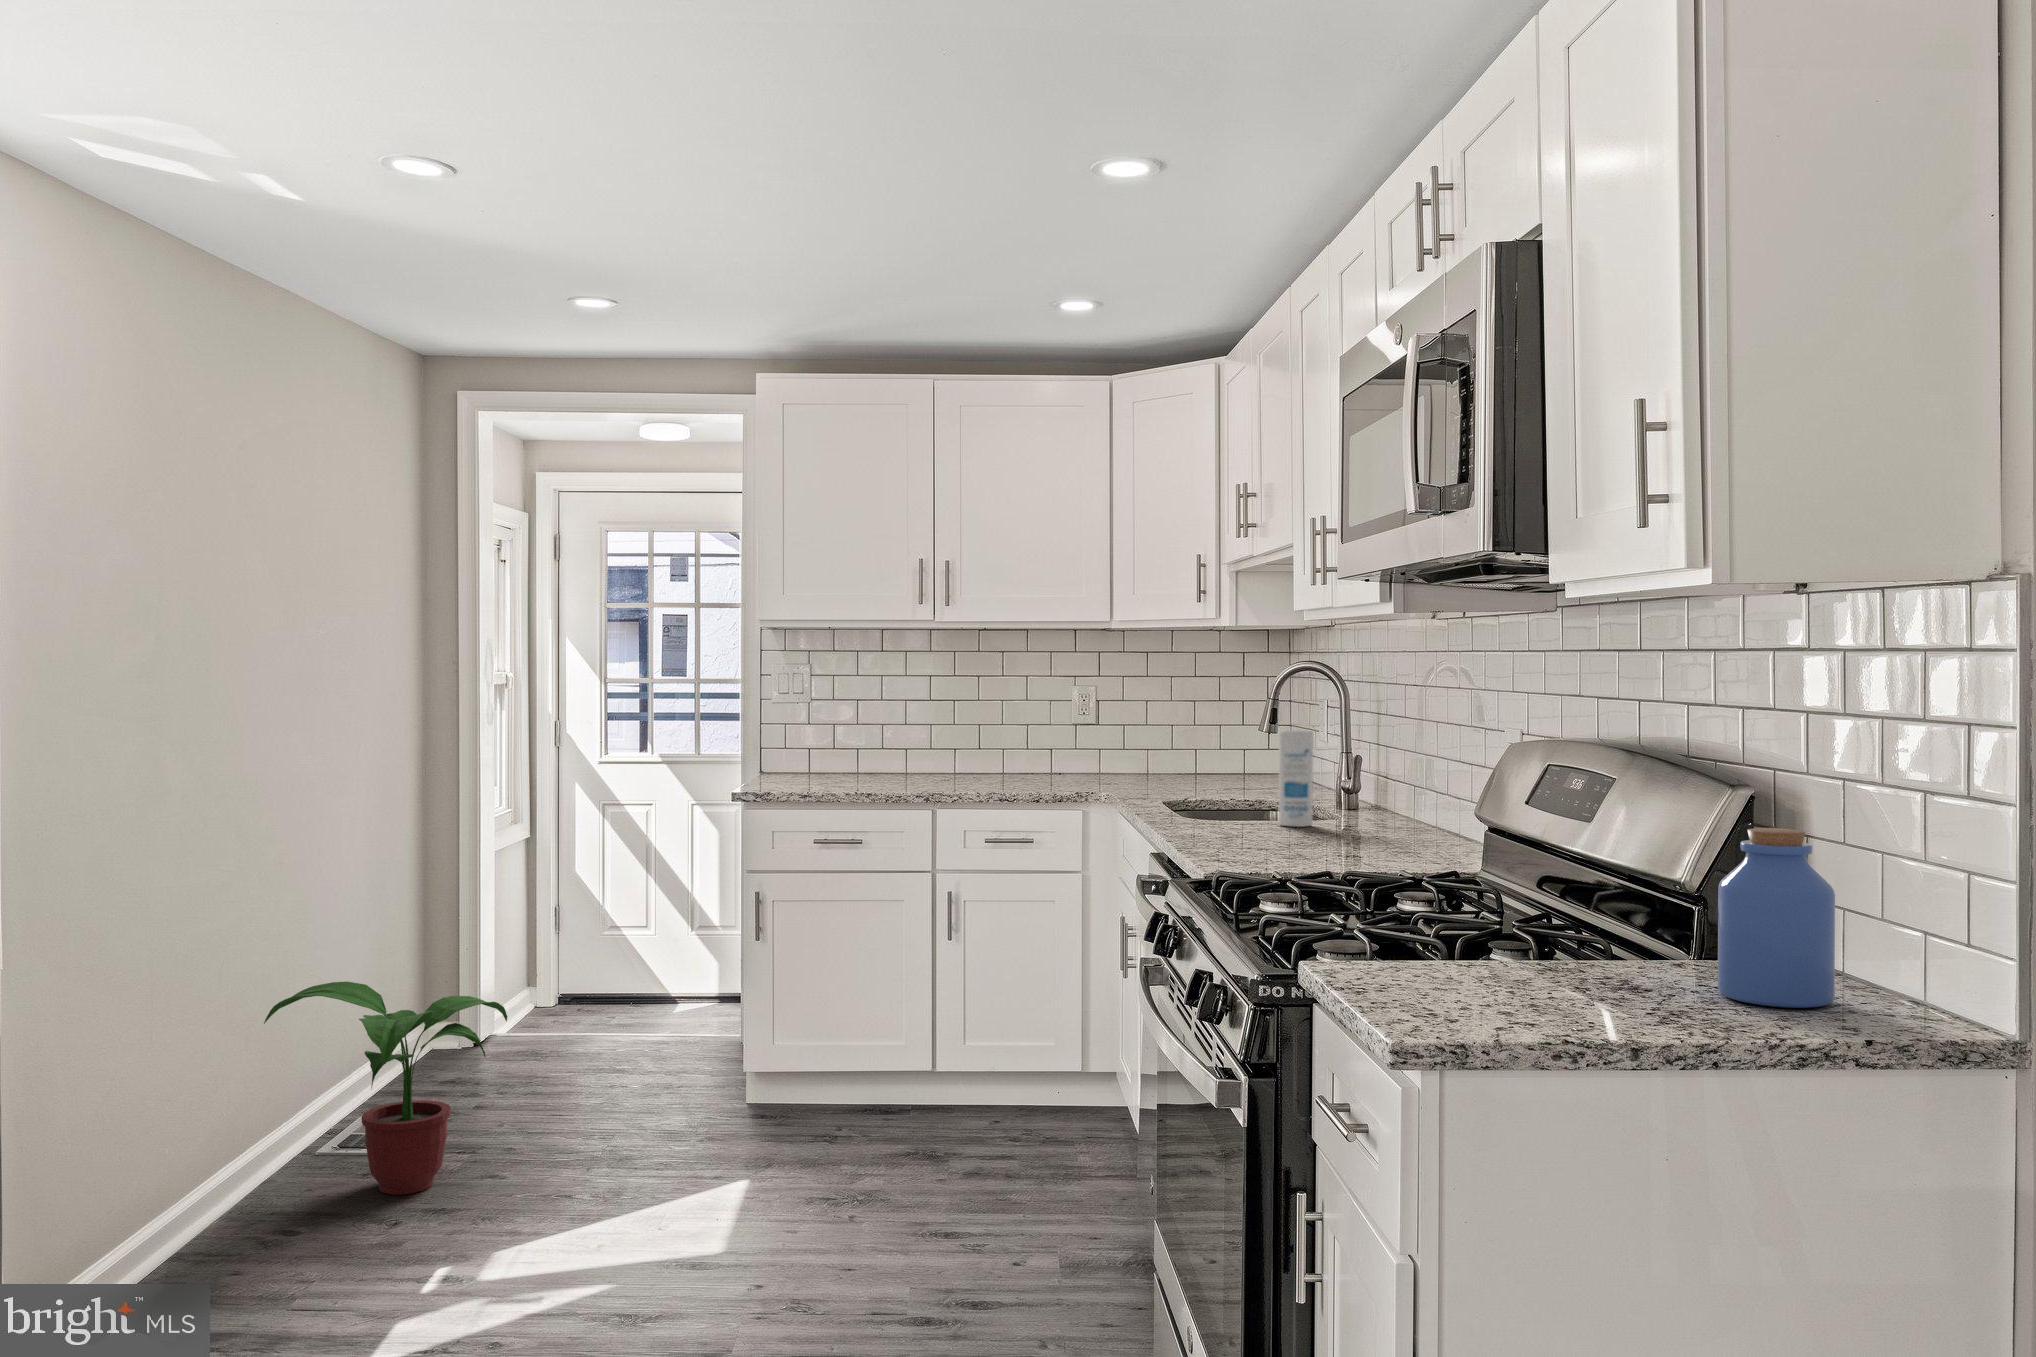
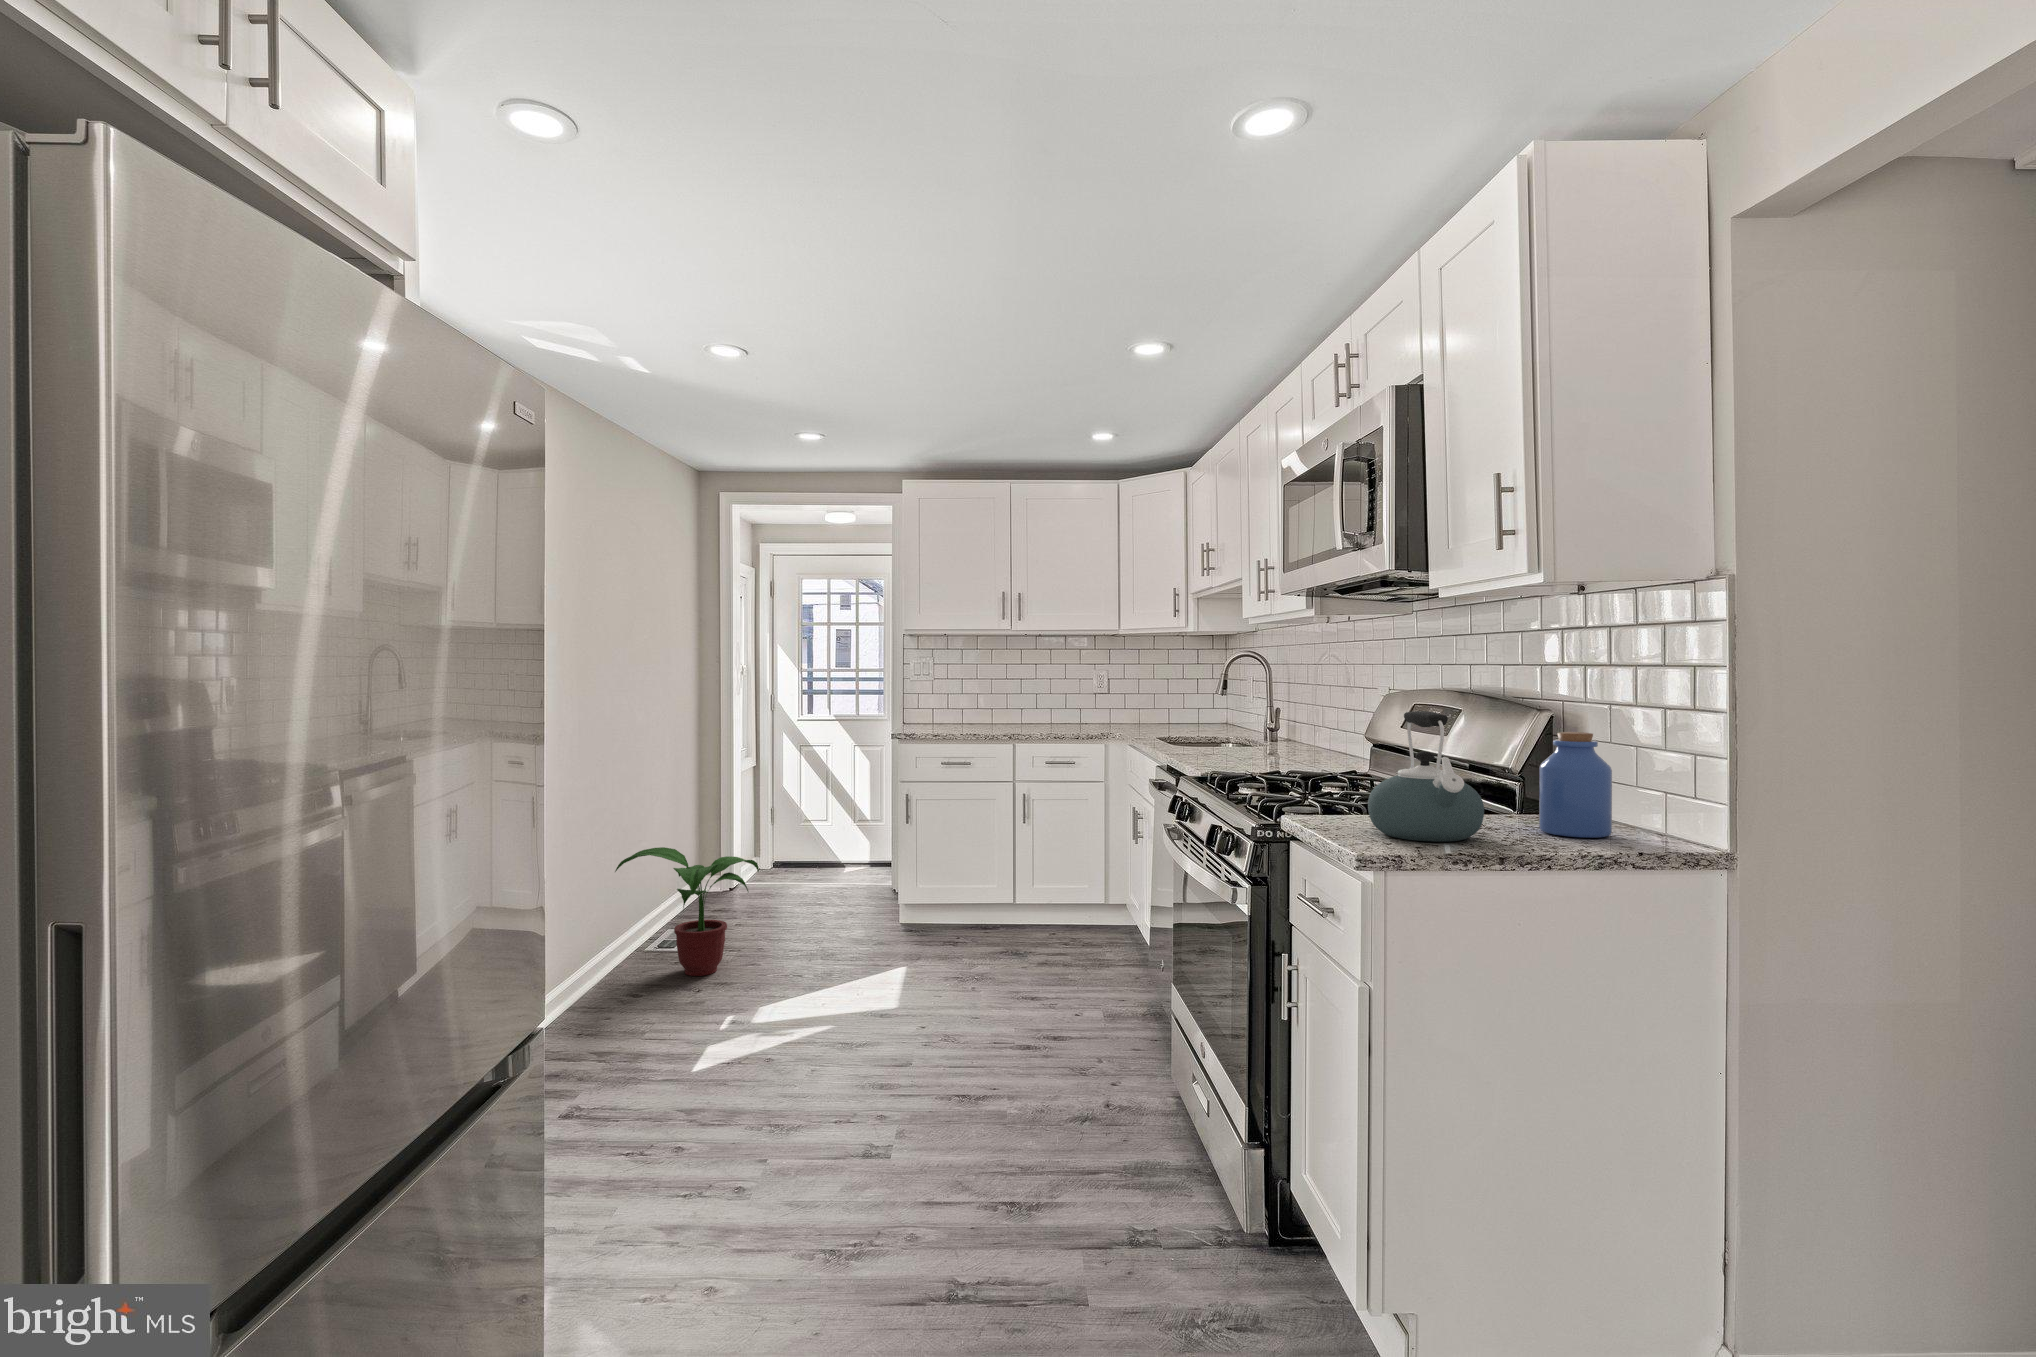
canister: present [1279,730,1313,827] -> none [1233,692,1253,751]
kettle: none [1430,794,1618,1016] -> present [1368,711,1484,842]

